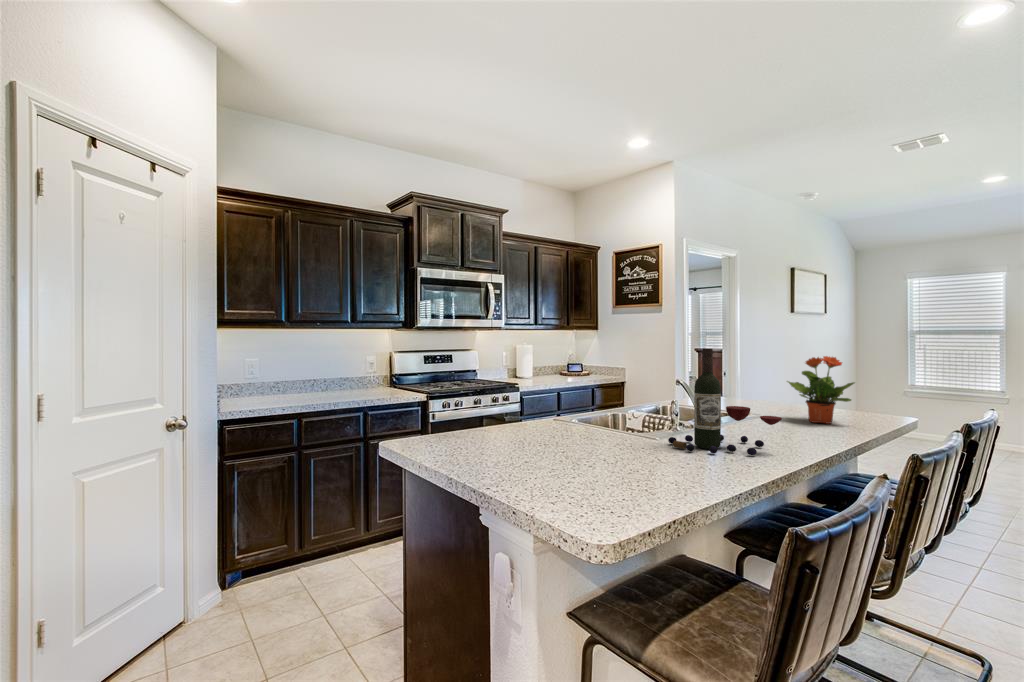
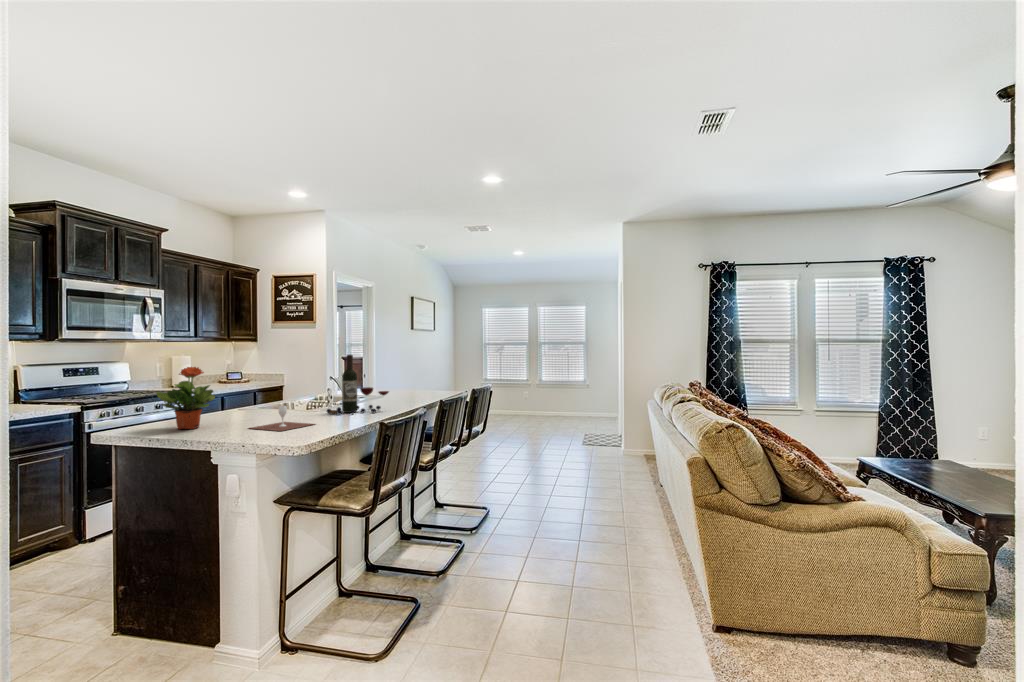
potted plant: present [787,356,854,424] -> present [156,367,215,429]
wine glass: none [541,434,648,484] -> present [251,406,314,431]

